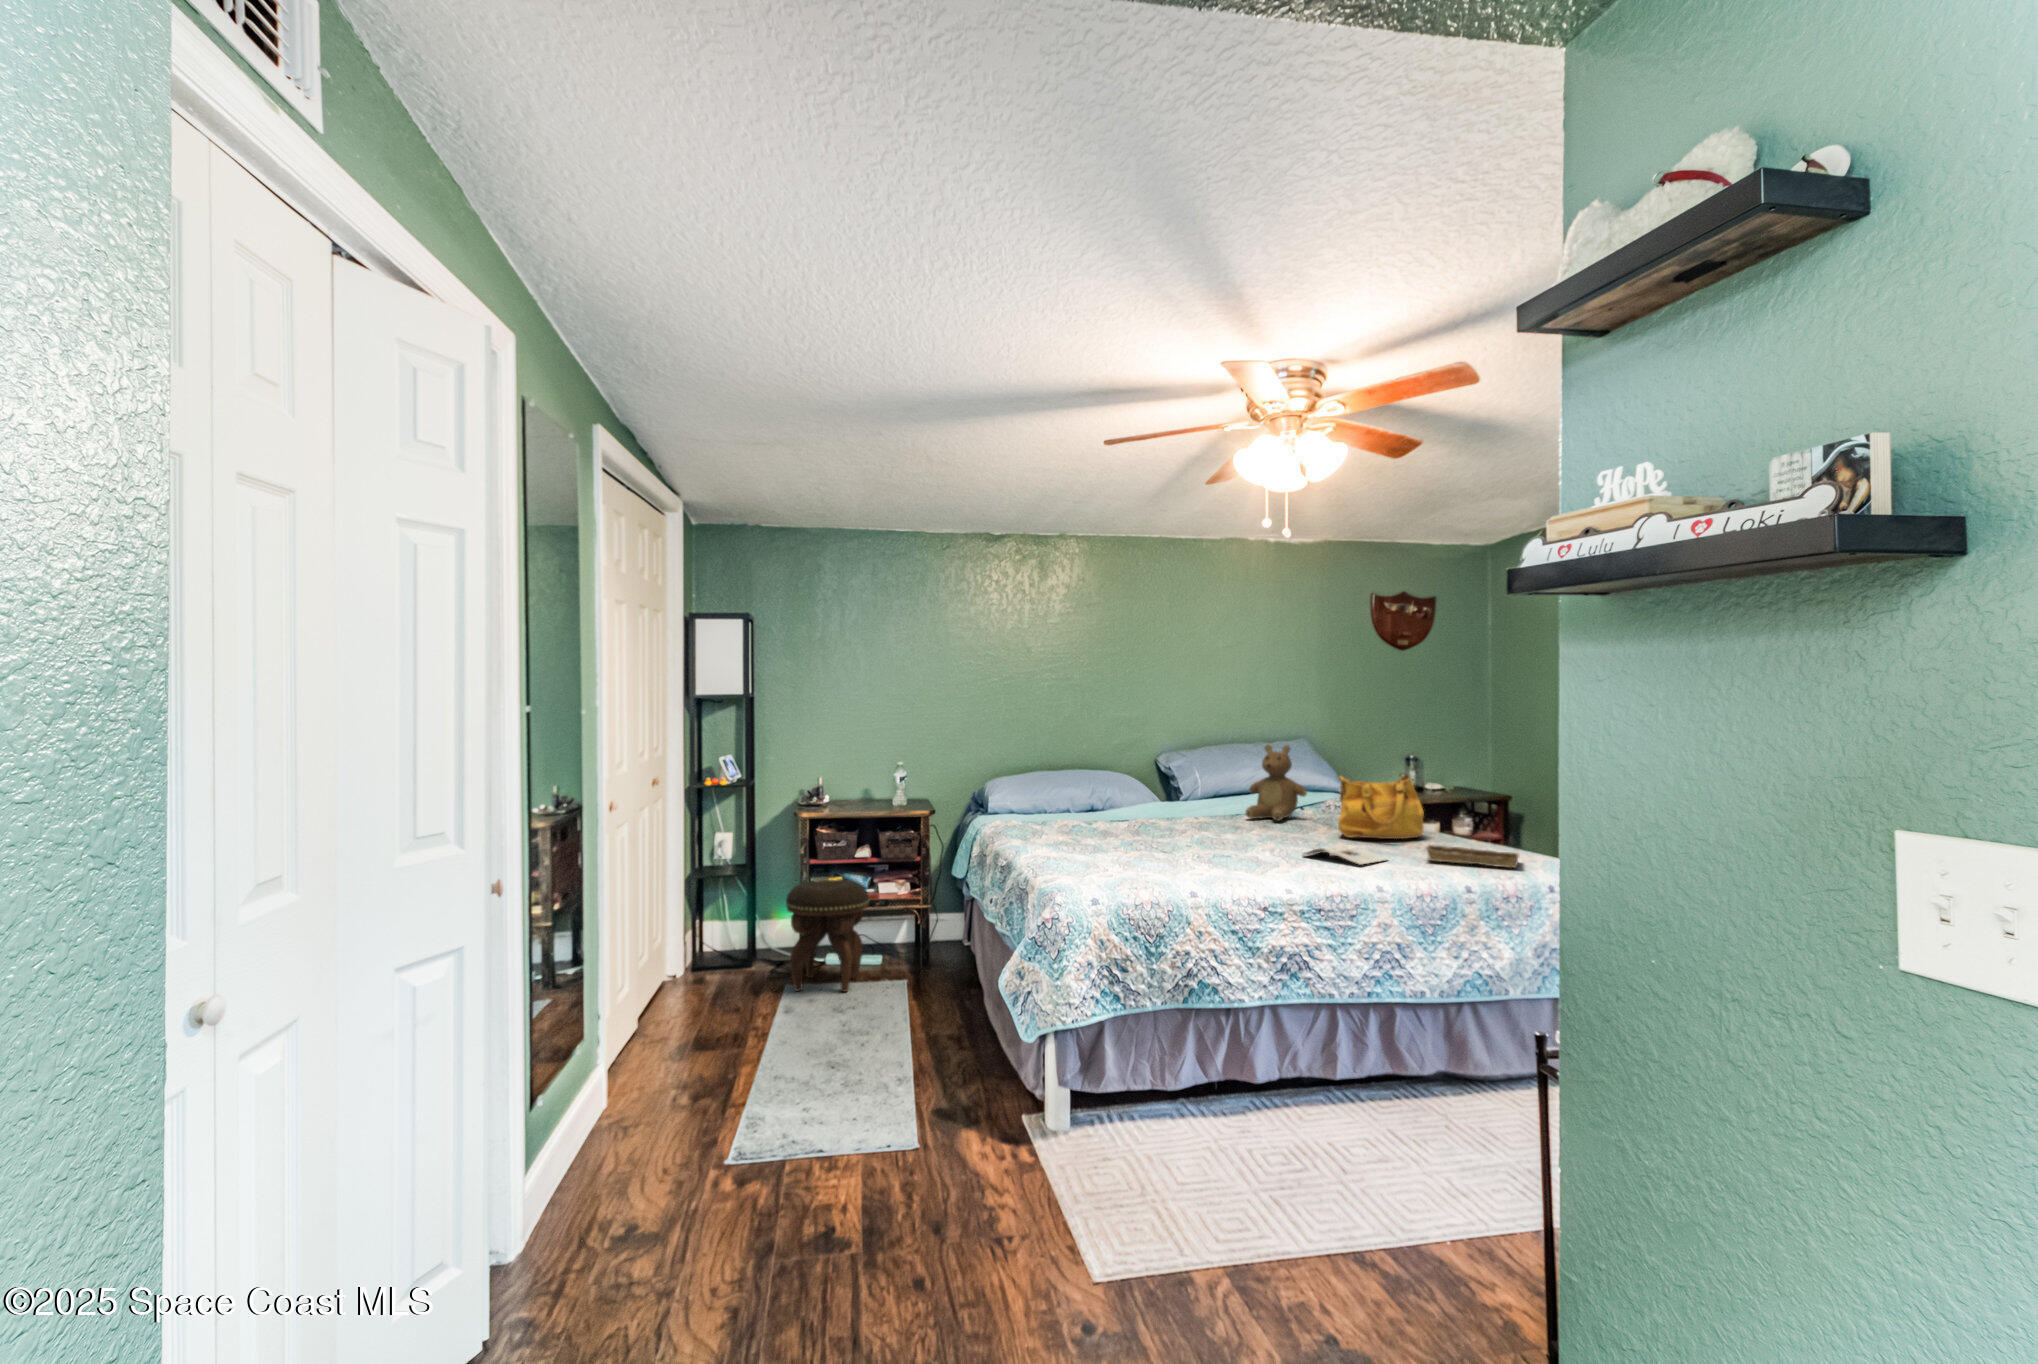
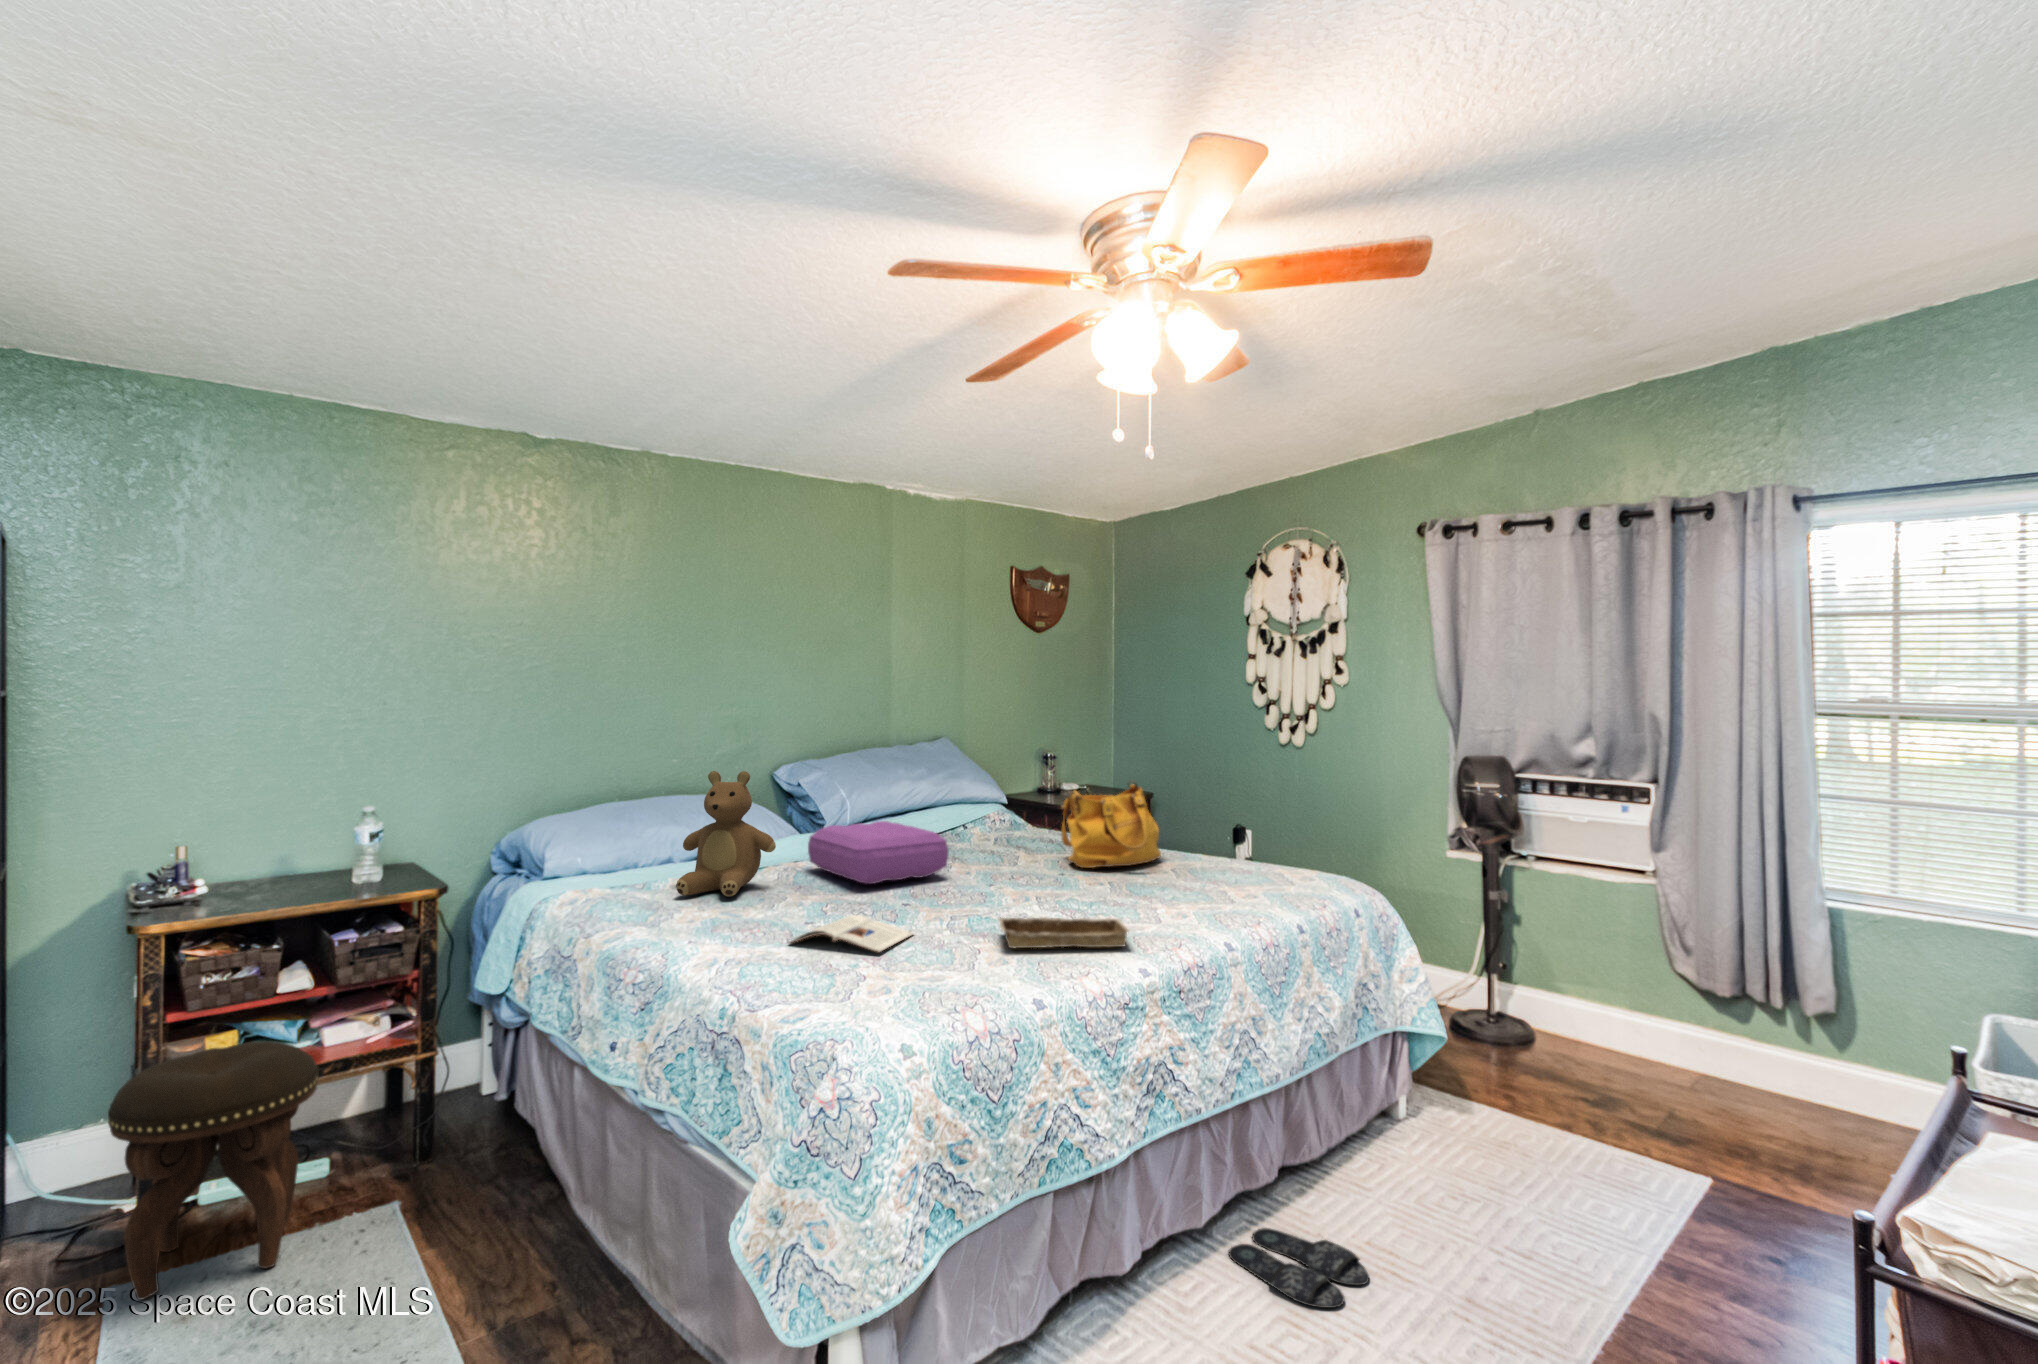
teddy bear: present [1246,745,1307,821] -> present [676,771,776,897]
pillow: none [1147,793,1235,832] -> present [808,821,948,884]
magazine: present [1303,845,1387,865] -> present [789,915,913,952]
tray: present [1425,845,1520,868] -> present [999,917,1129,948]
slippers: none [1364,1105,1466,1151] -> present [1229,1228,1369,1308]

